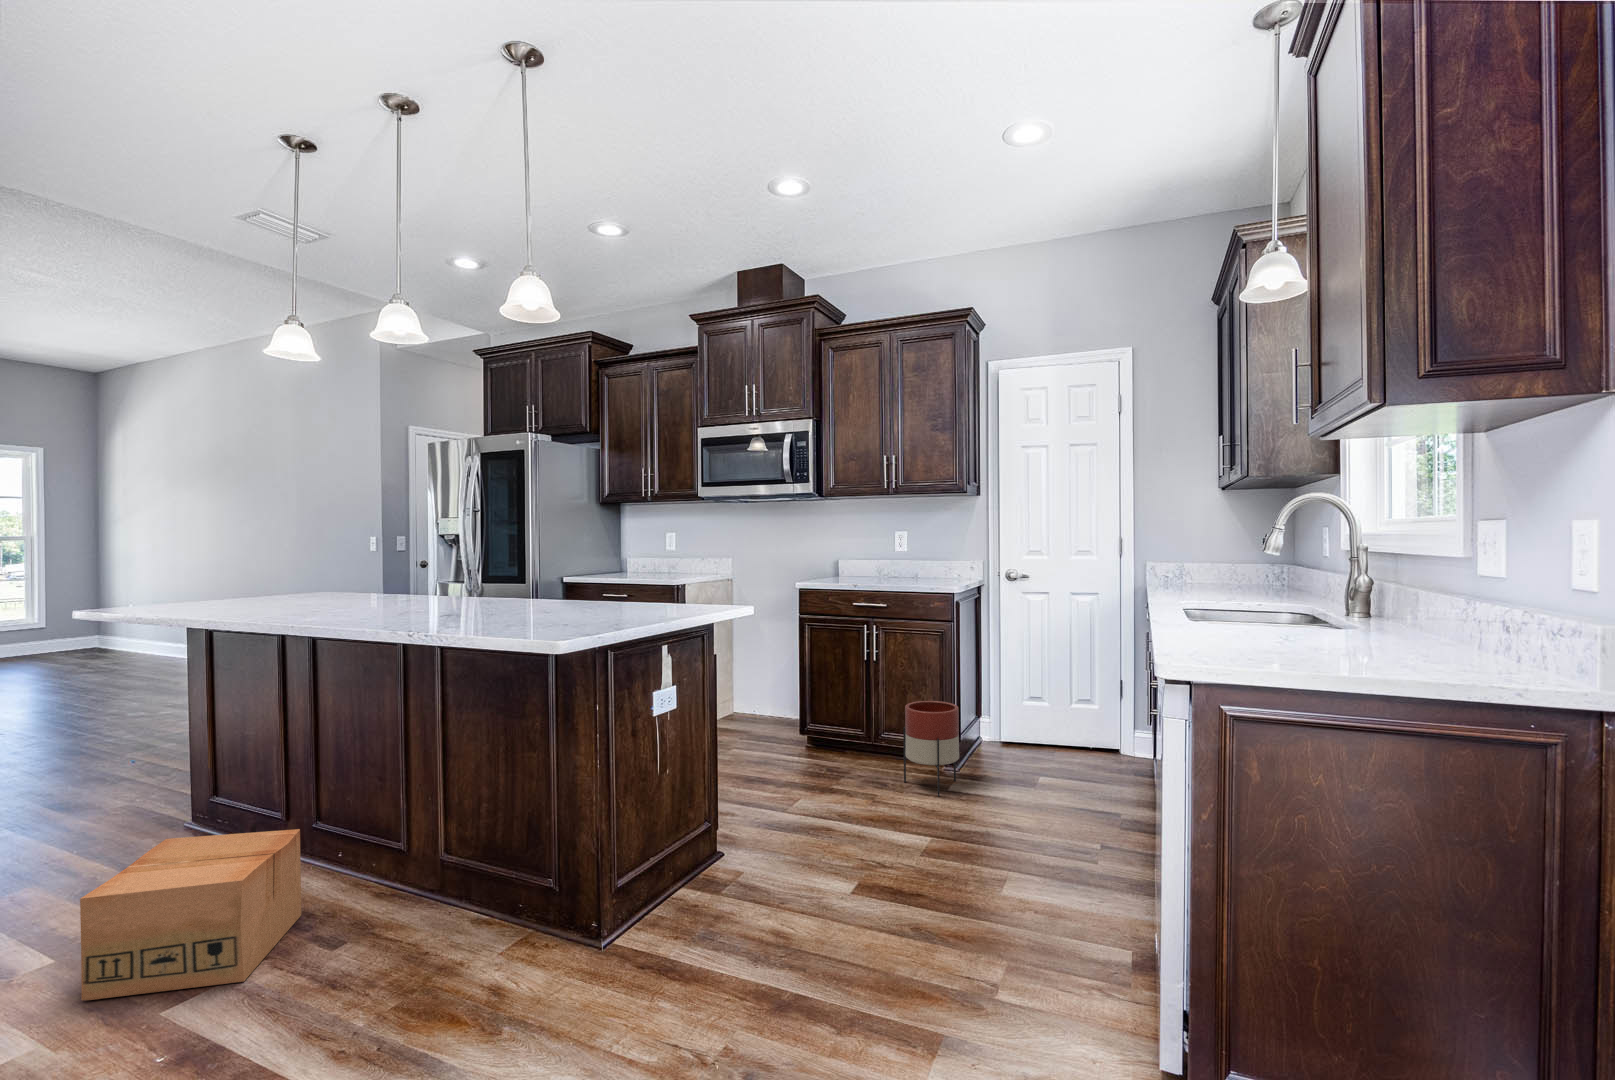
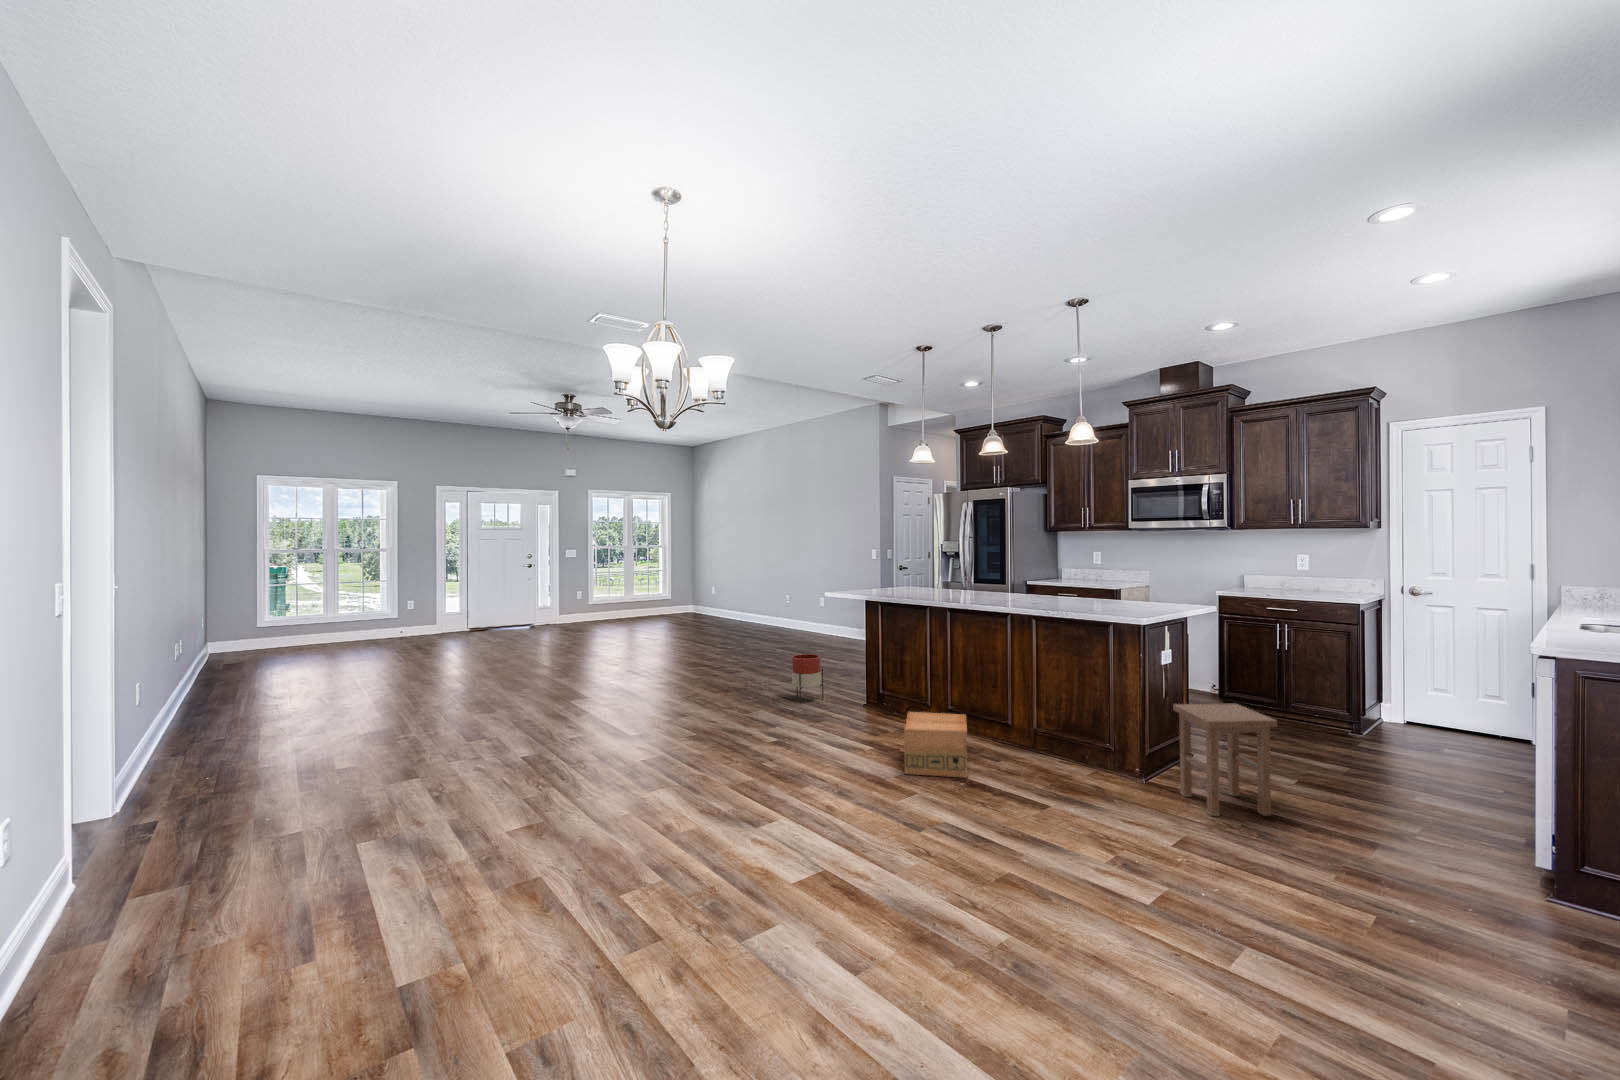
planter: present [903,701,959,797] -> present [792,654,823,704]
stool: none [656,762,808,995] -> present [1173,704,1277,816]

